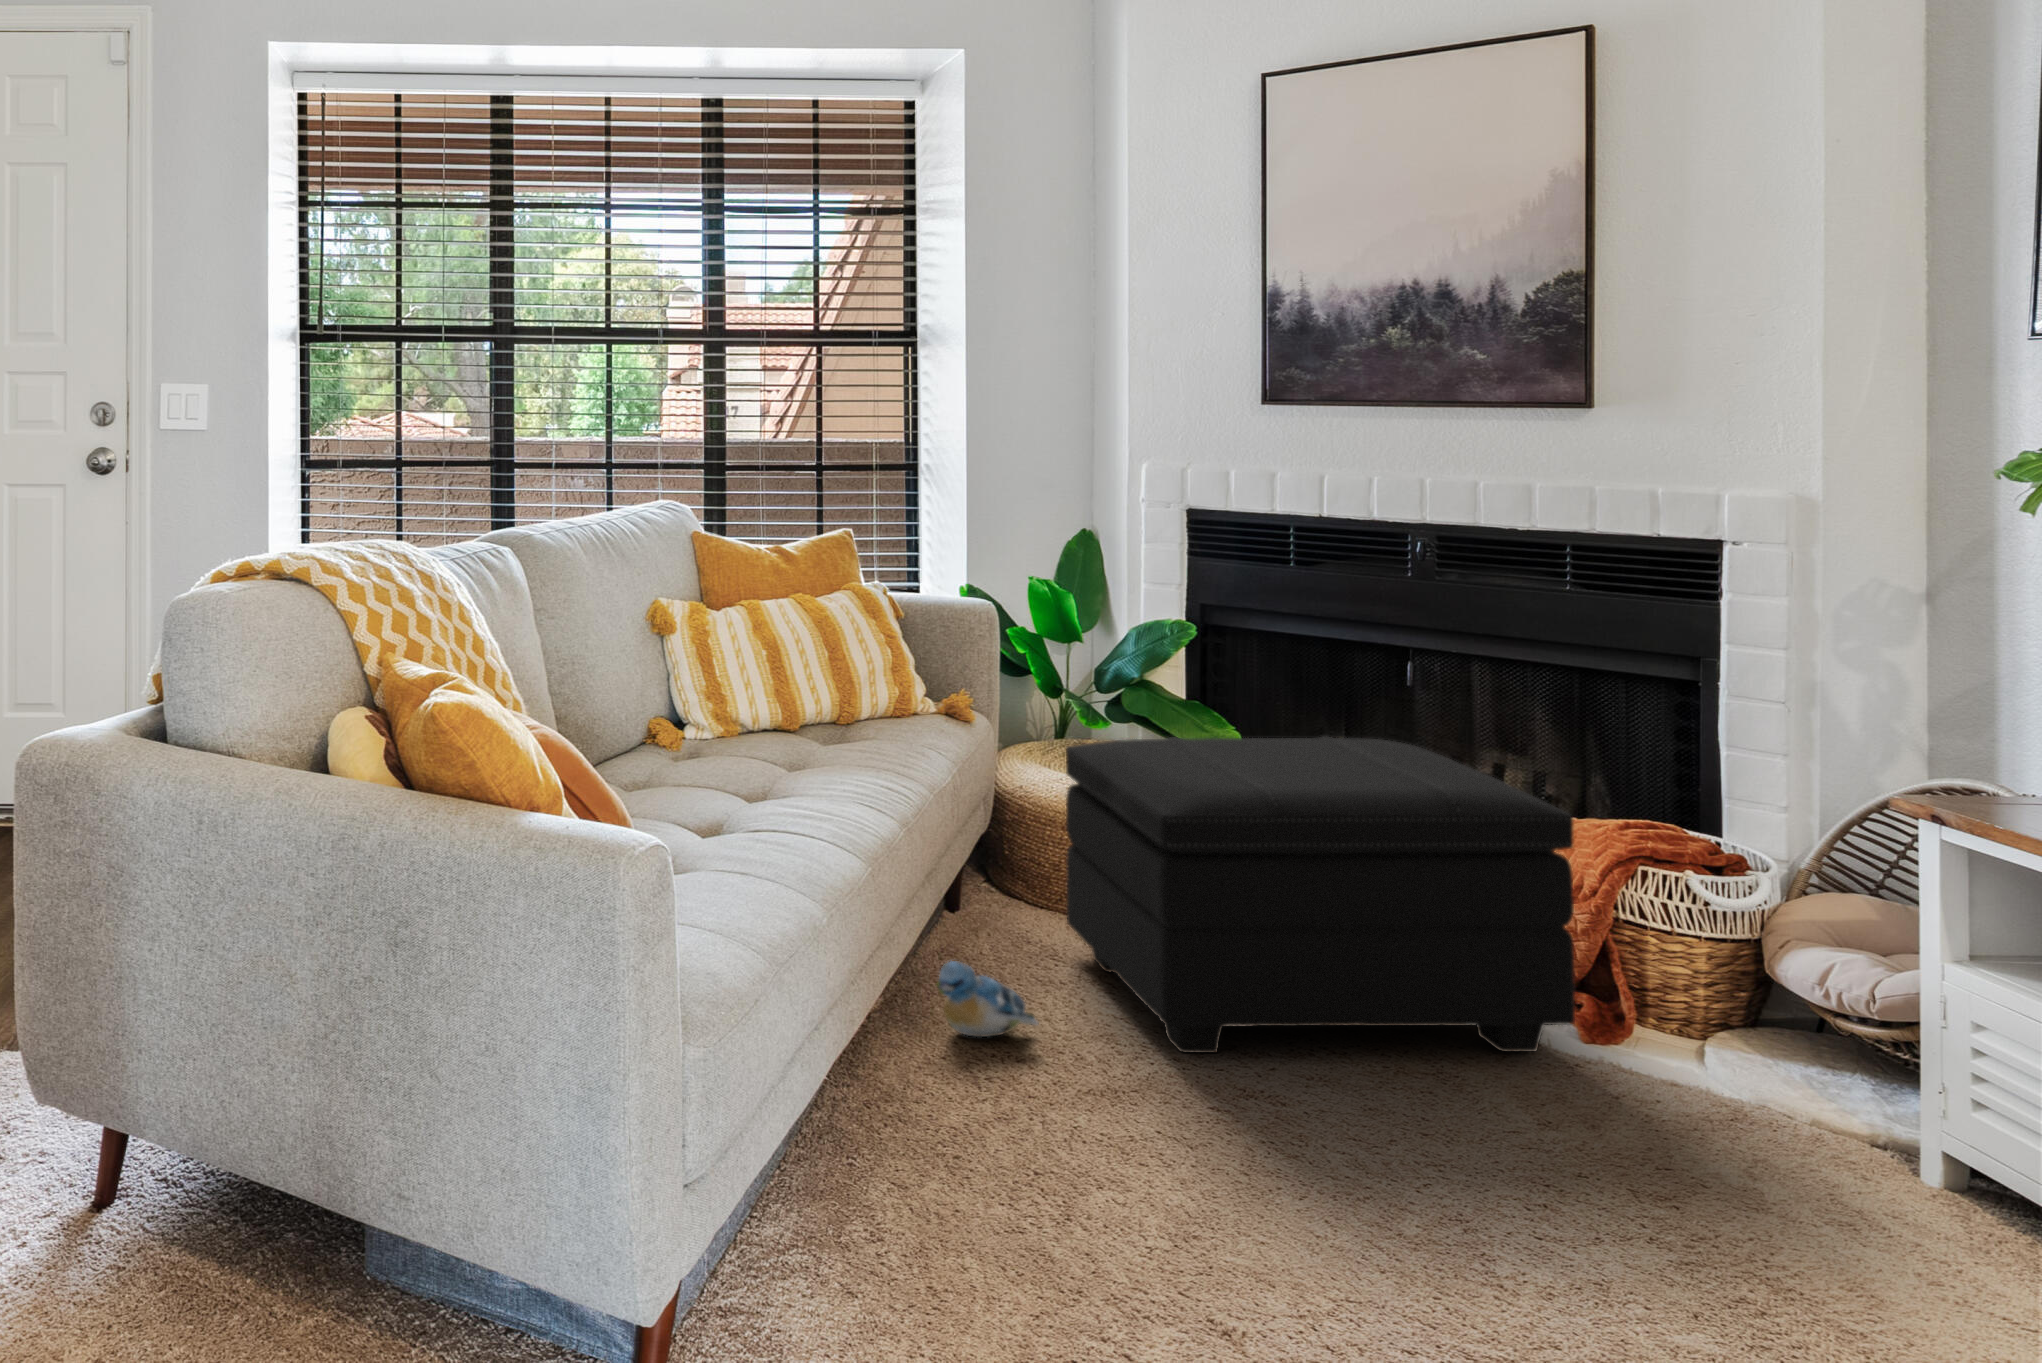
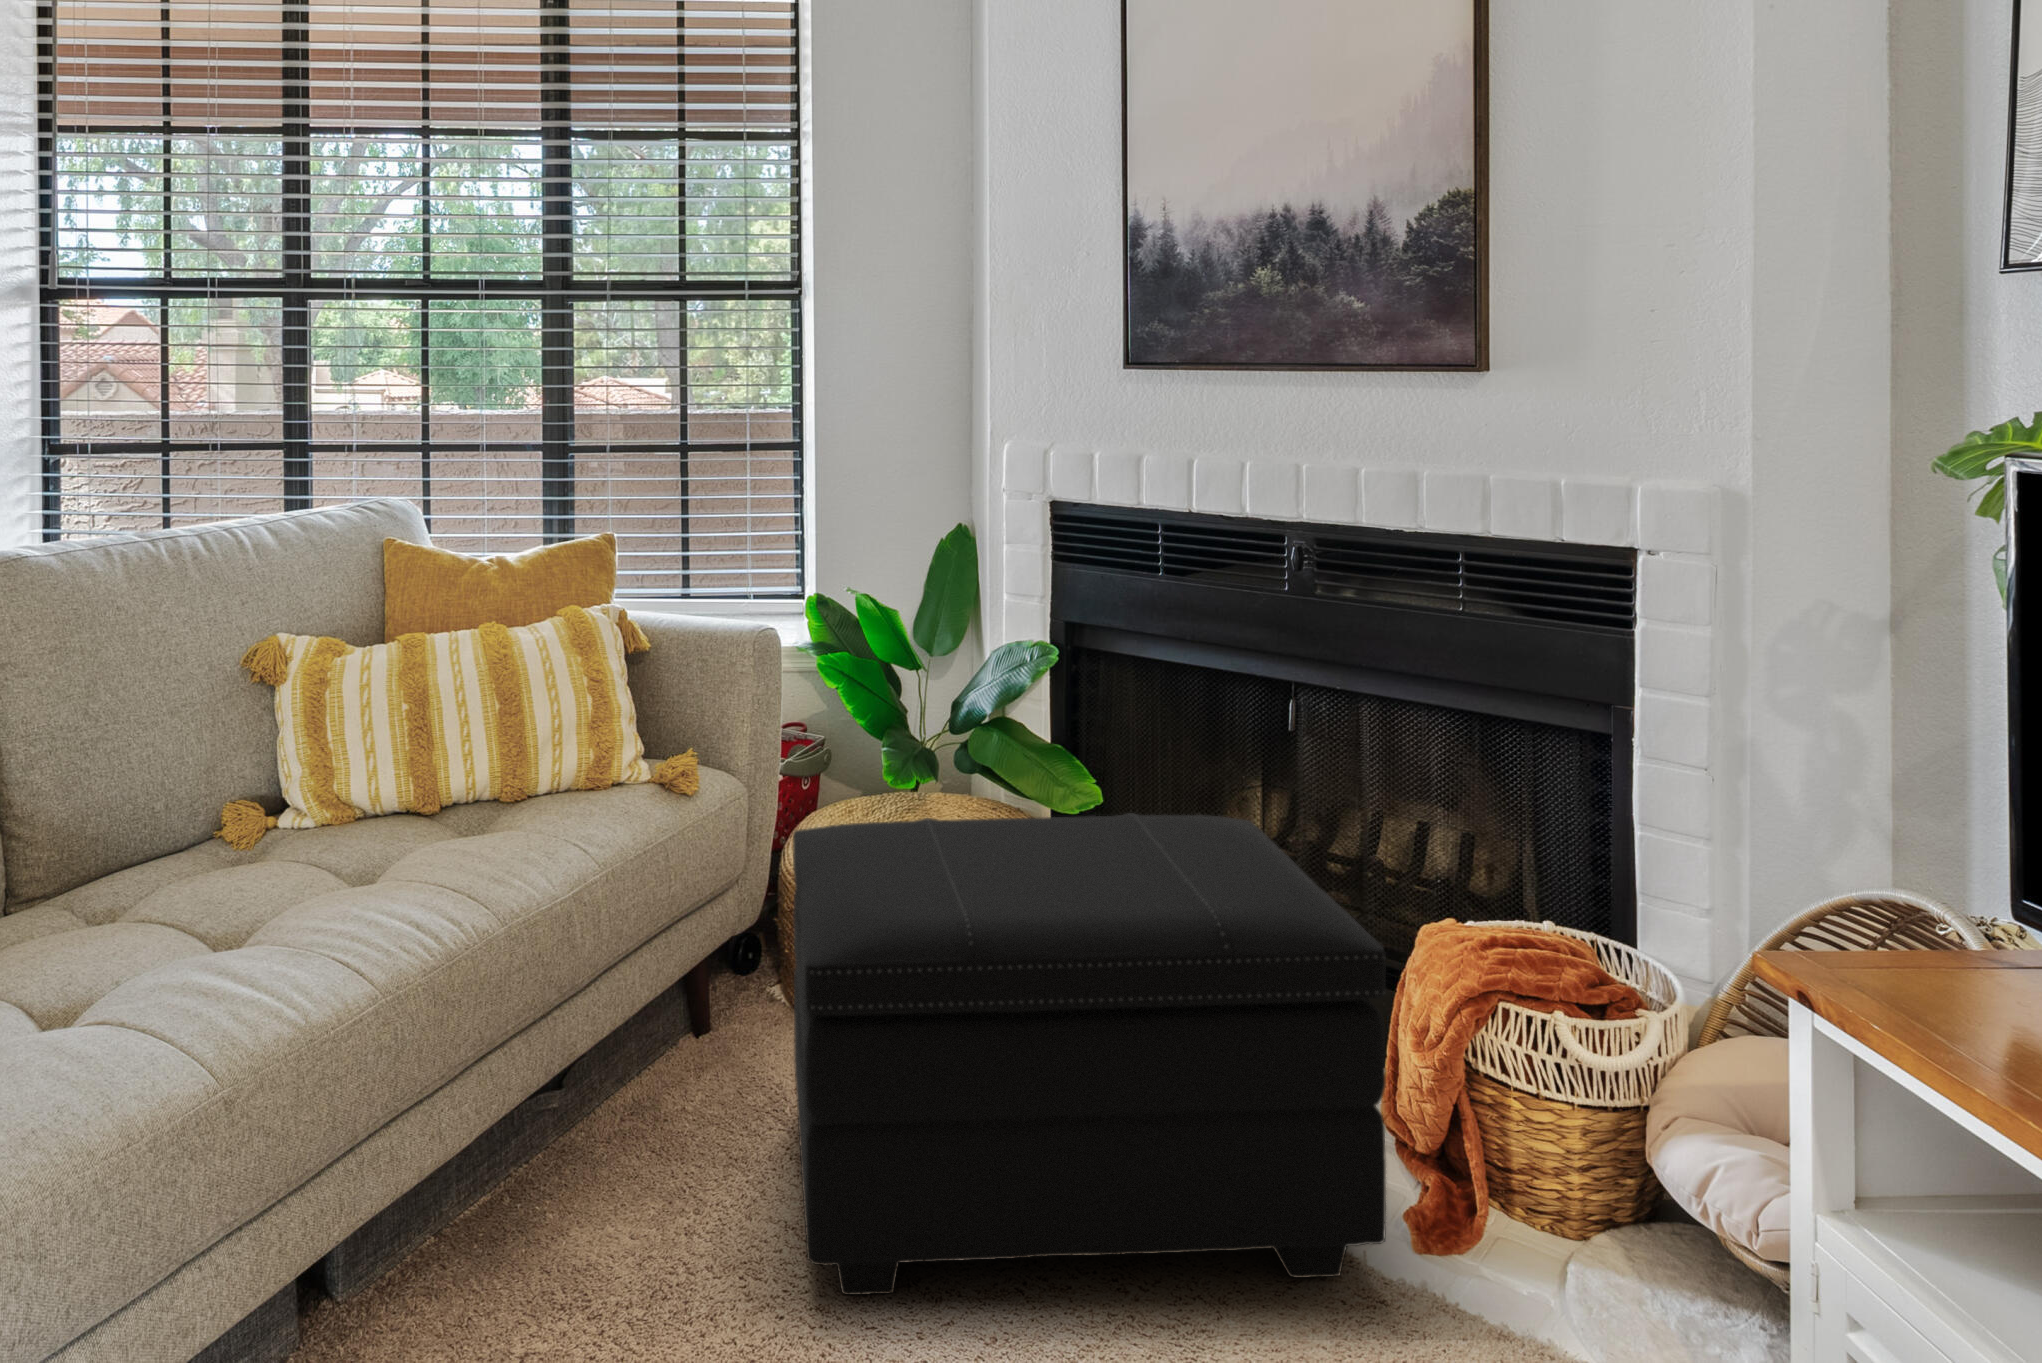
plush toy: present [937,961,1038,1037] -> none [506,1166,658,1275]

